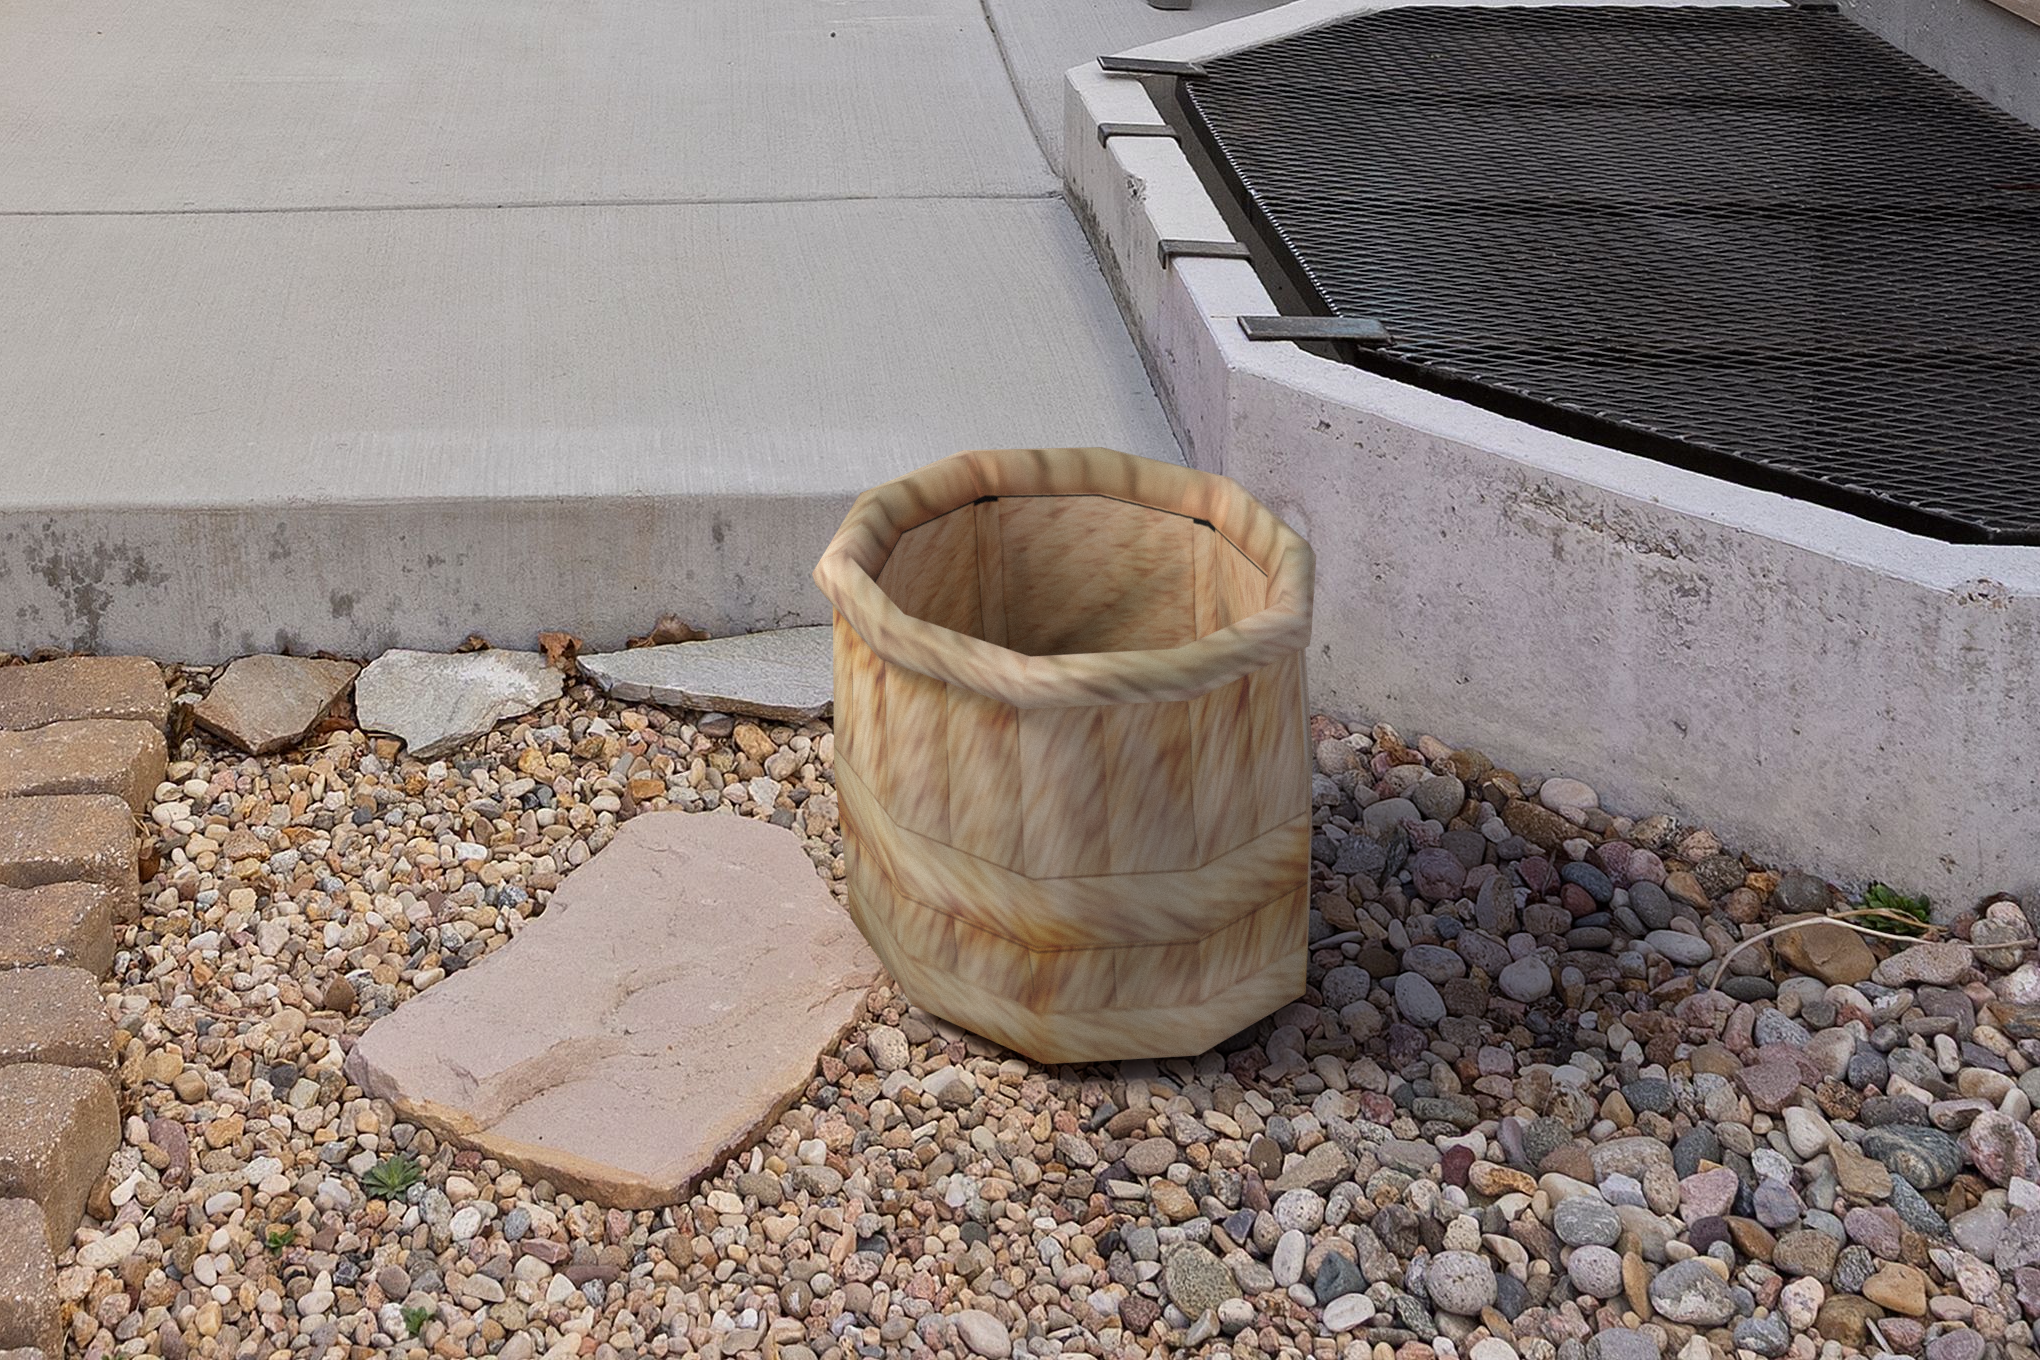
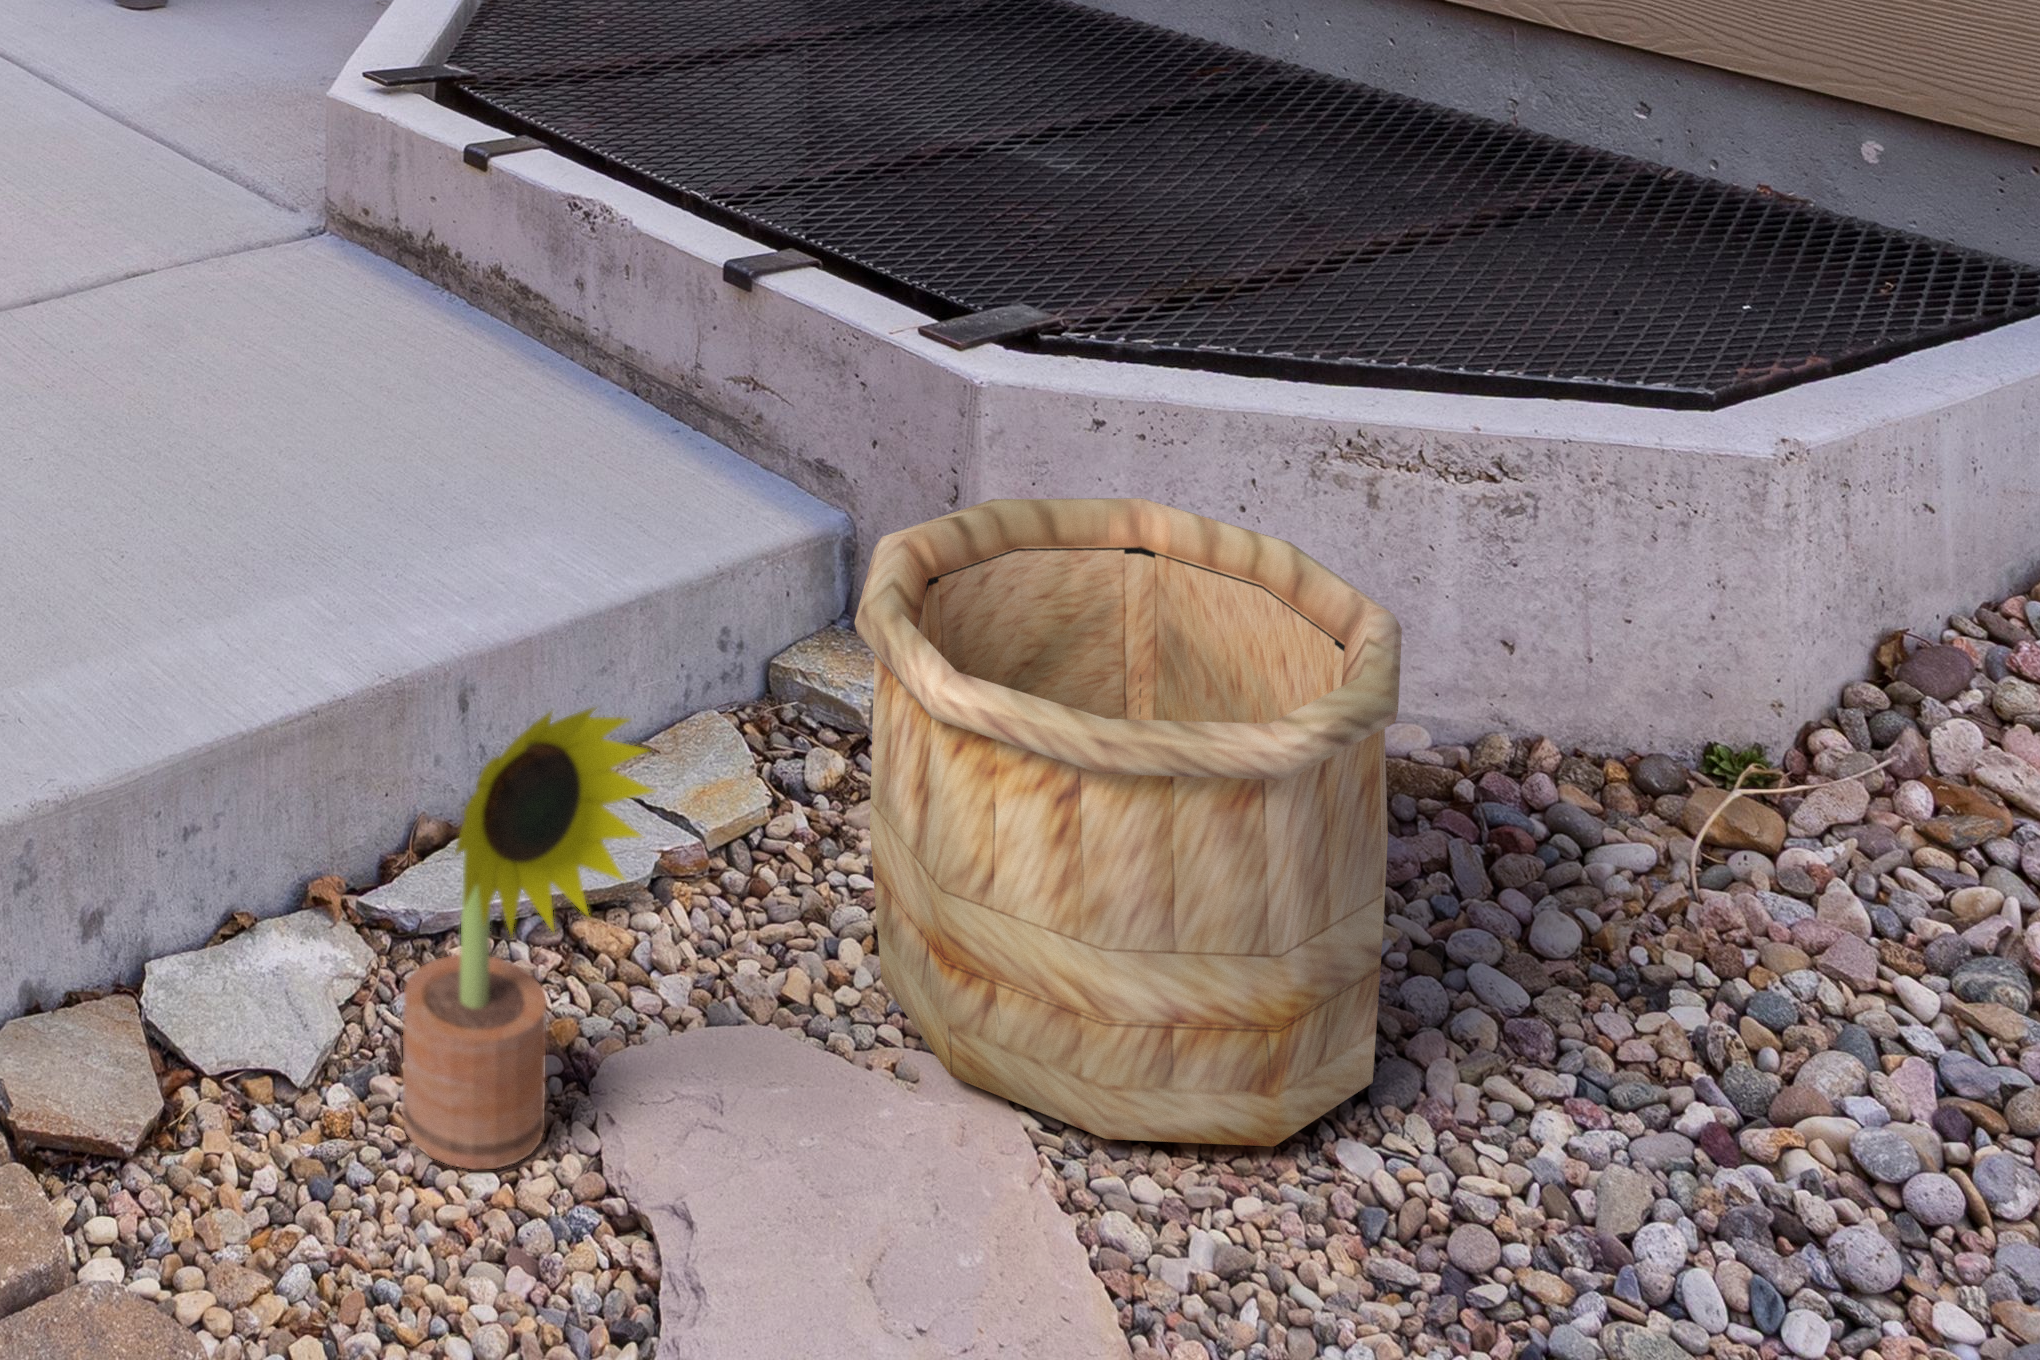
decorative plant: none [367,480,571,857] -> present [403,708,654,1169]

